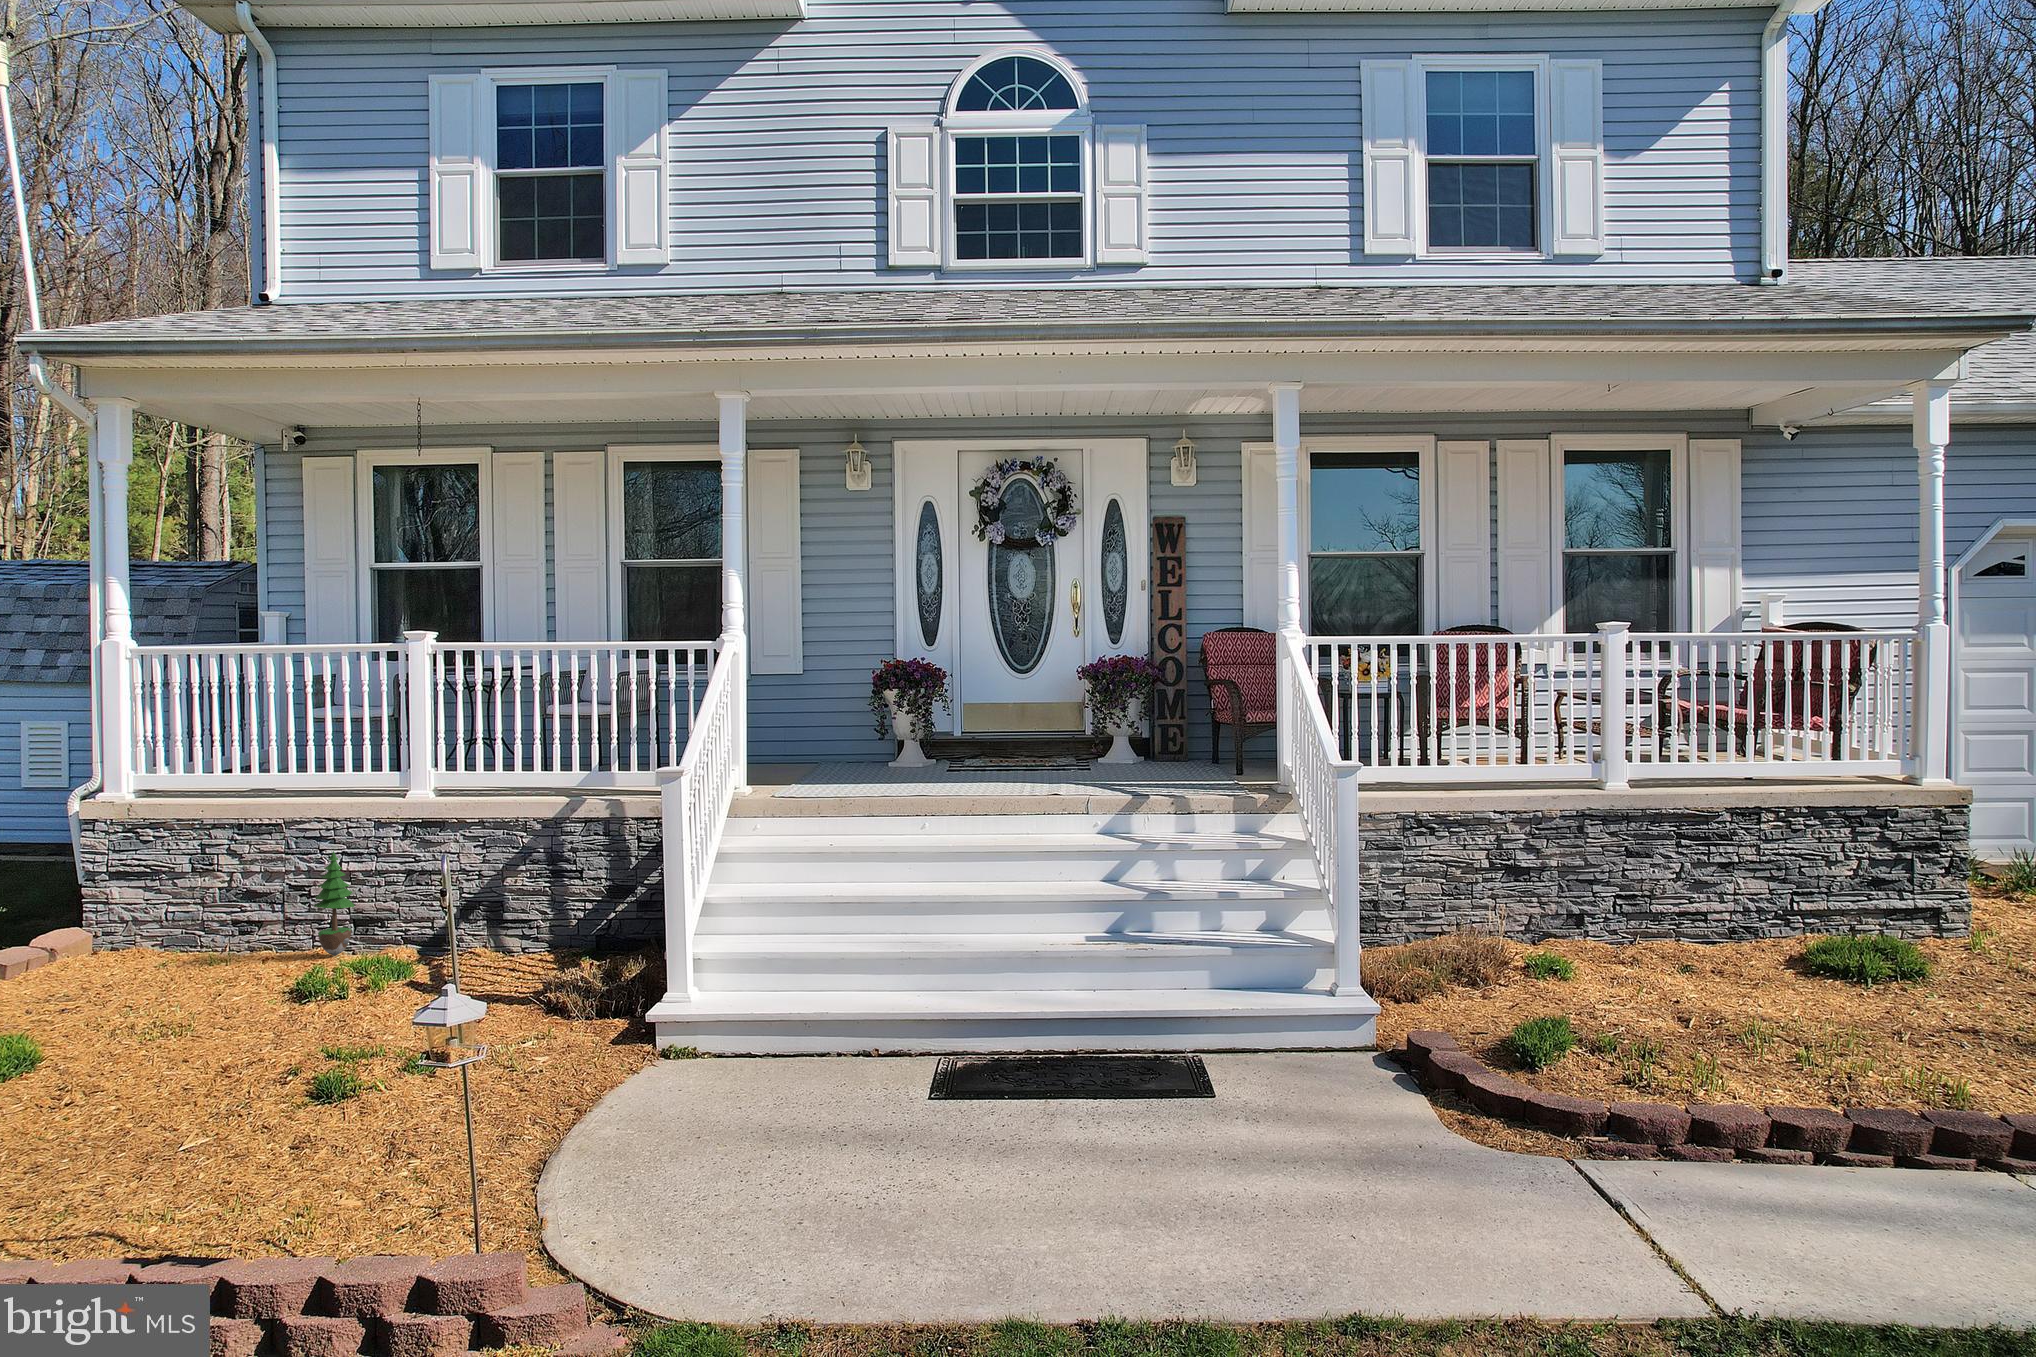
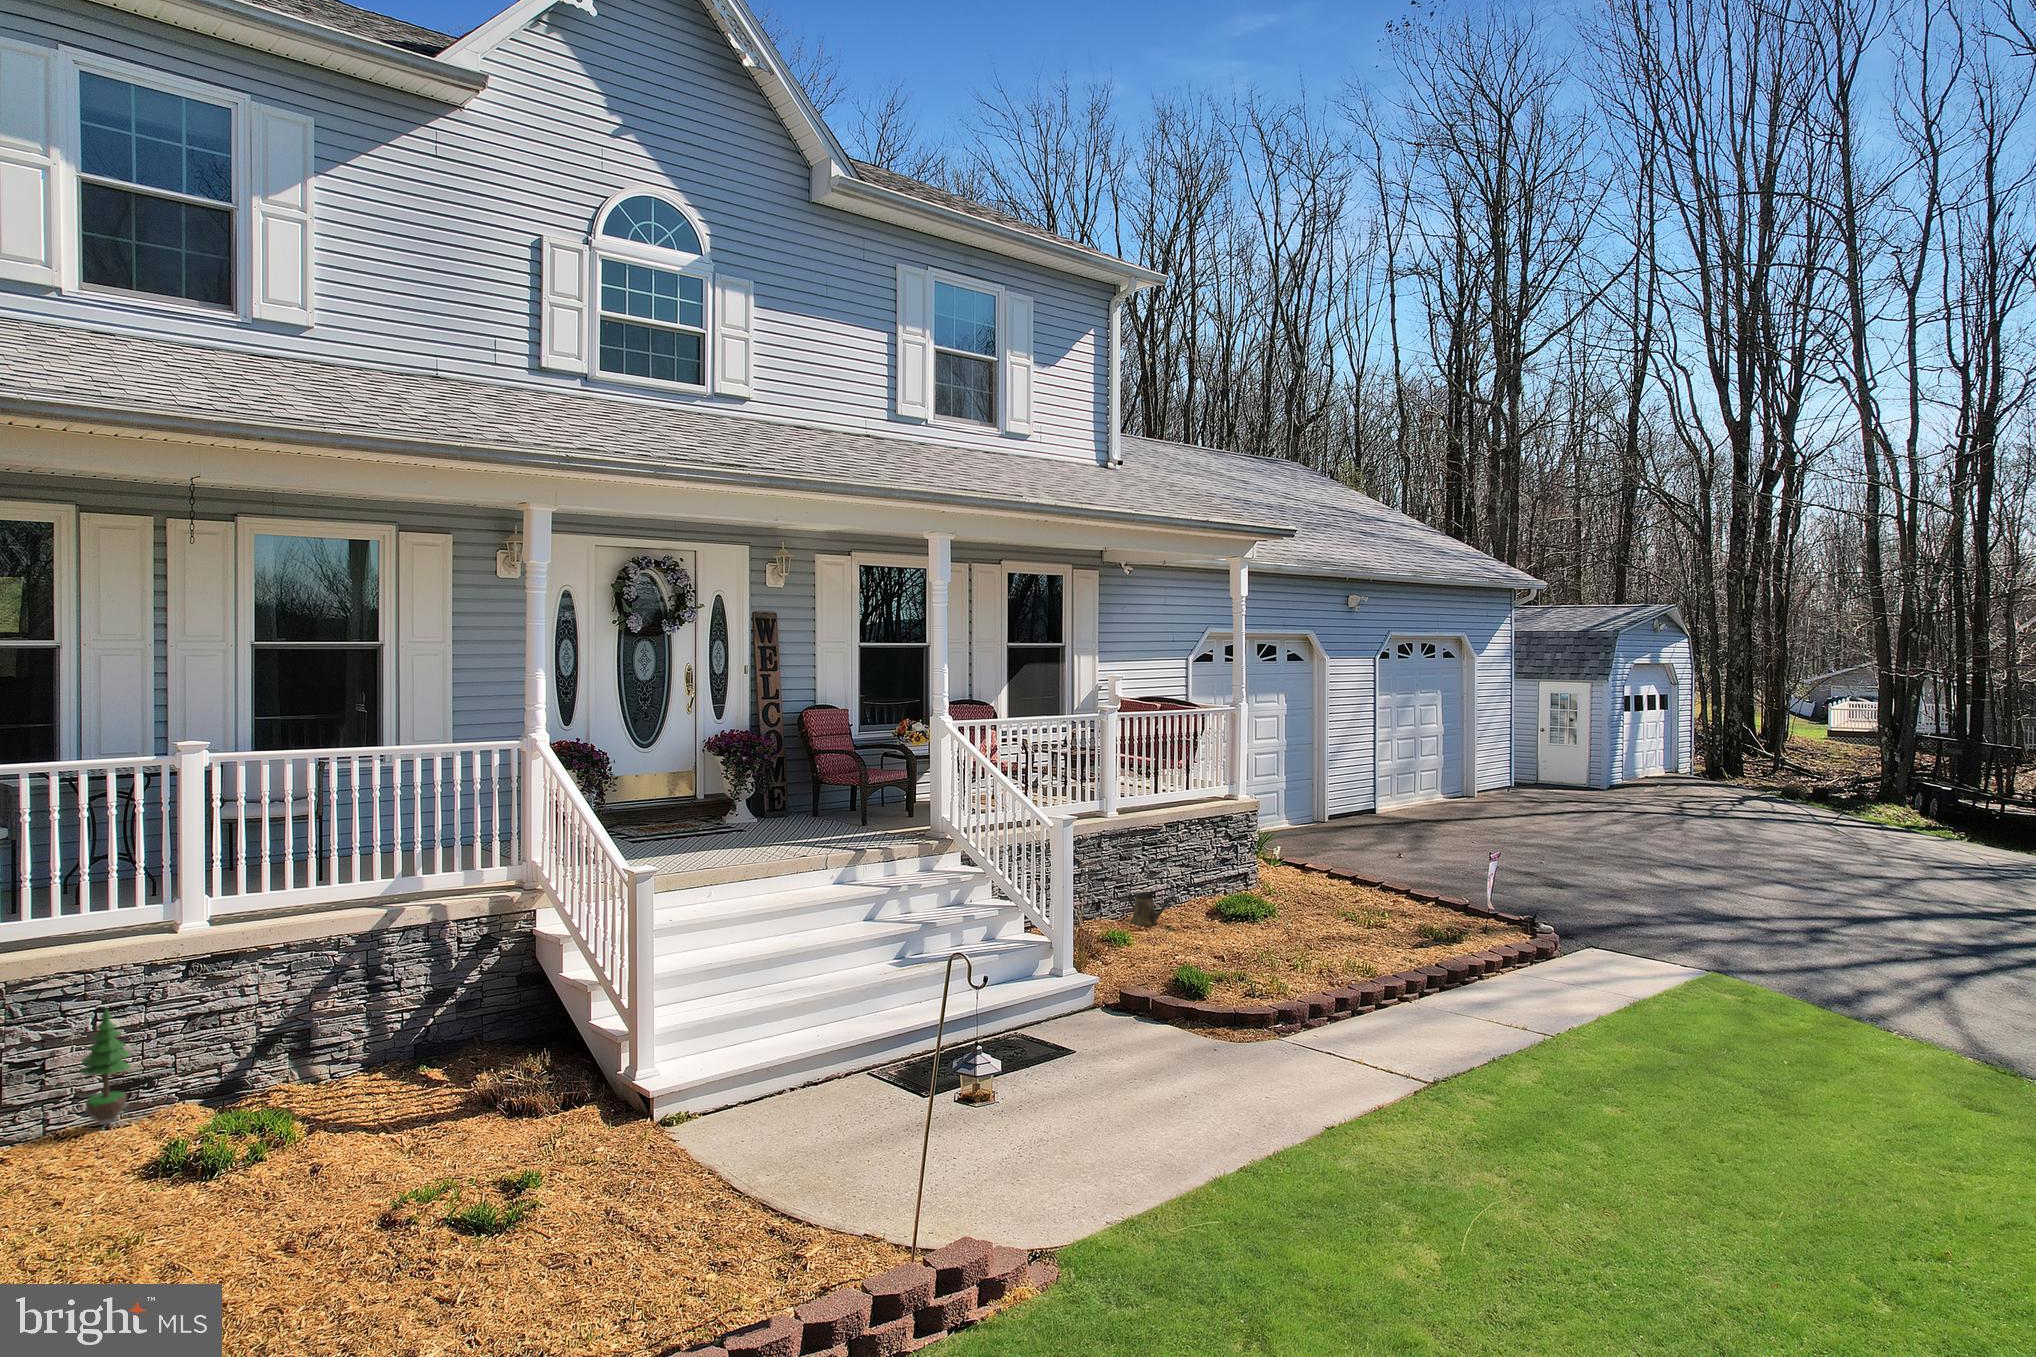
watering can: none [1634,905,1692,959] -> present [1128,892,1175,926]

